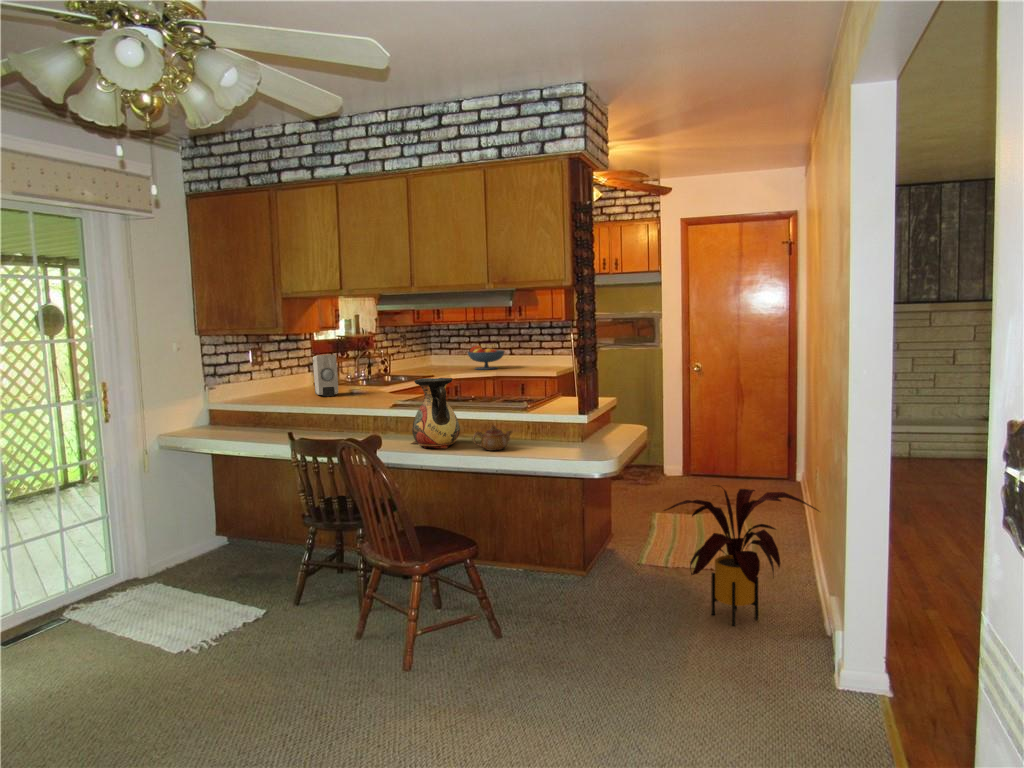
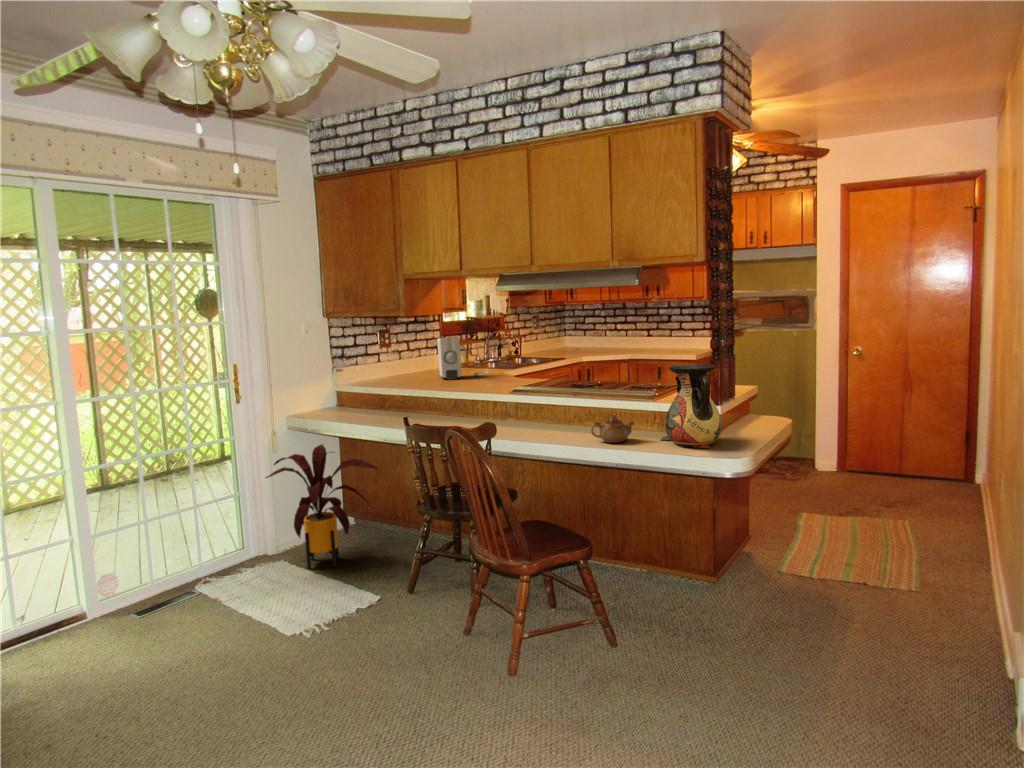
fruit bowl: present [467,345,505,370] -> none [600,326,640,352]
vase: present [411,378,460,448] -> present [661,364,722,448]
house plant: present [664,485,818,626] -> present [266,444,378,569]

